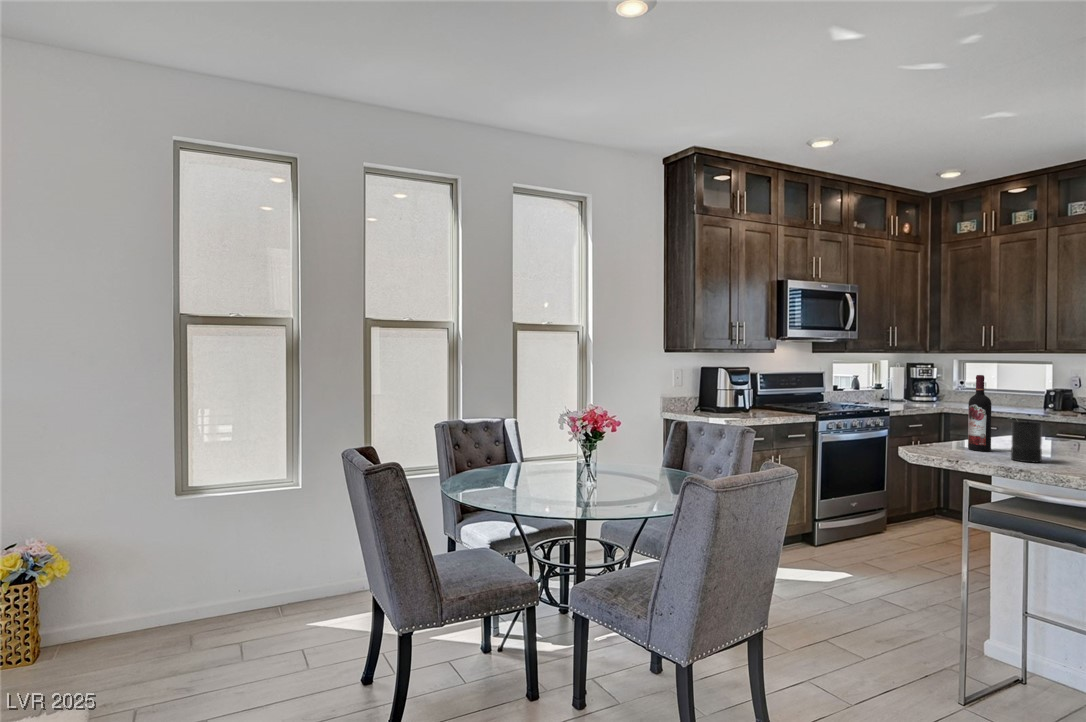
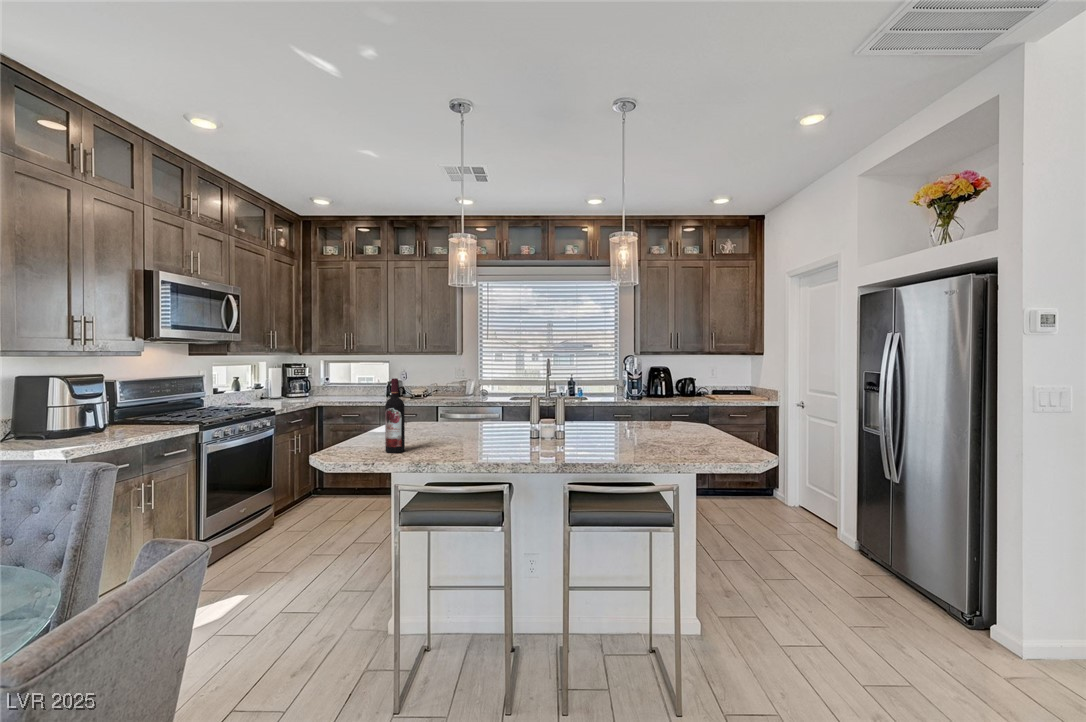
candle: present [1011,422,1042,462] -> none [425,419,451,460]

